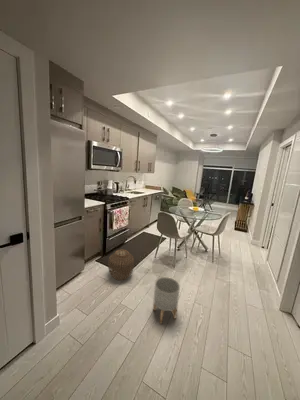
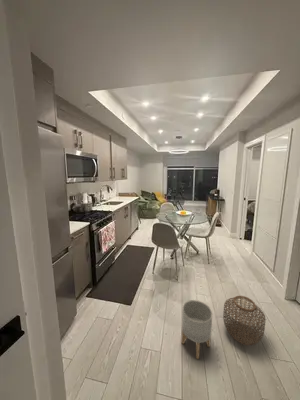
woven basket: present [108,249,134,281] -> present [223,296,266,345]

